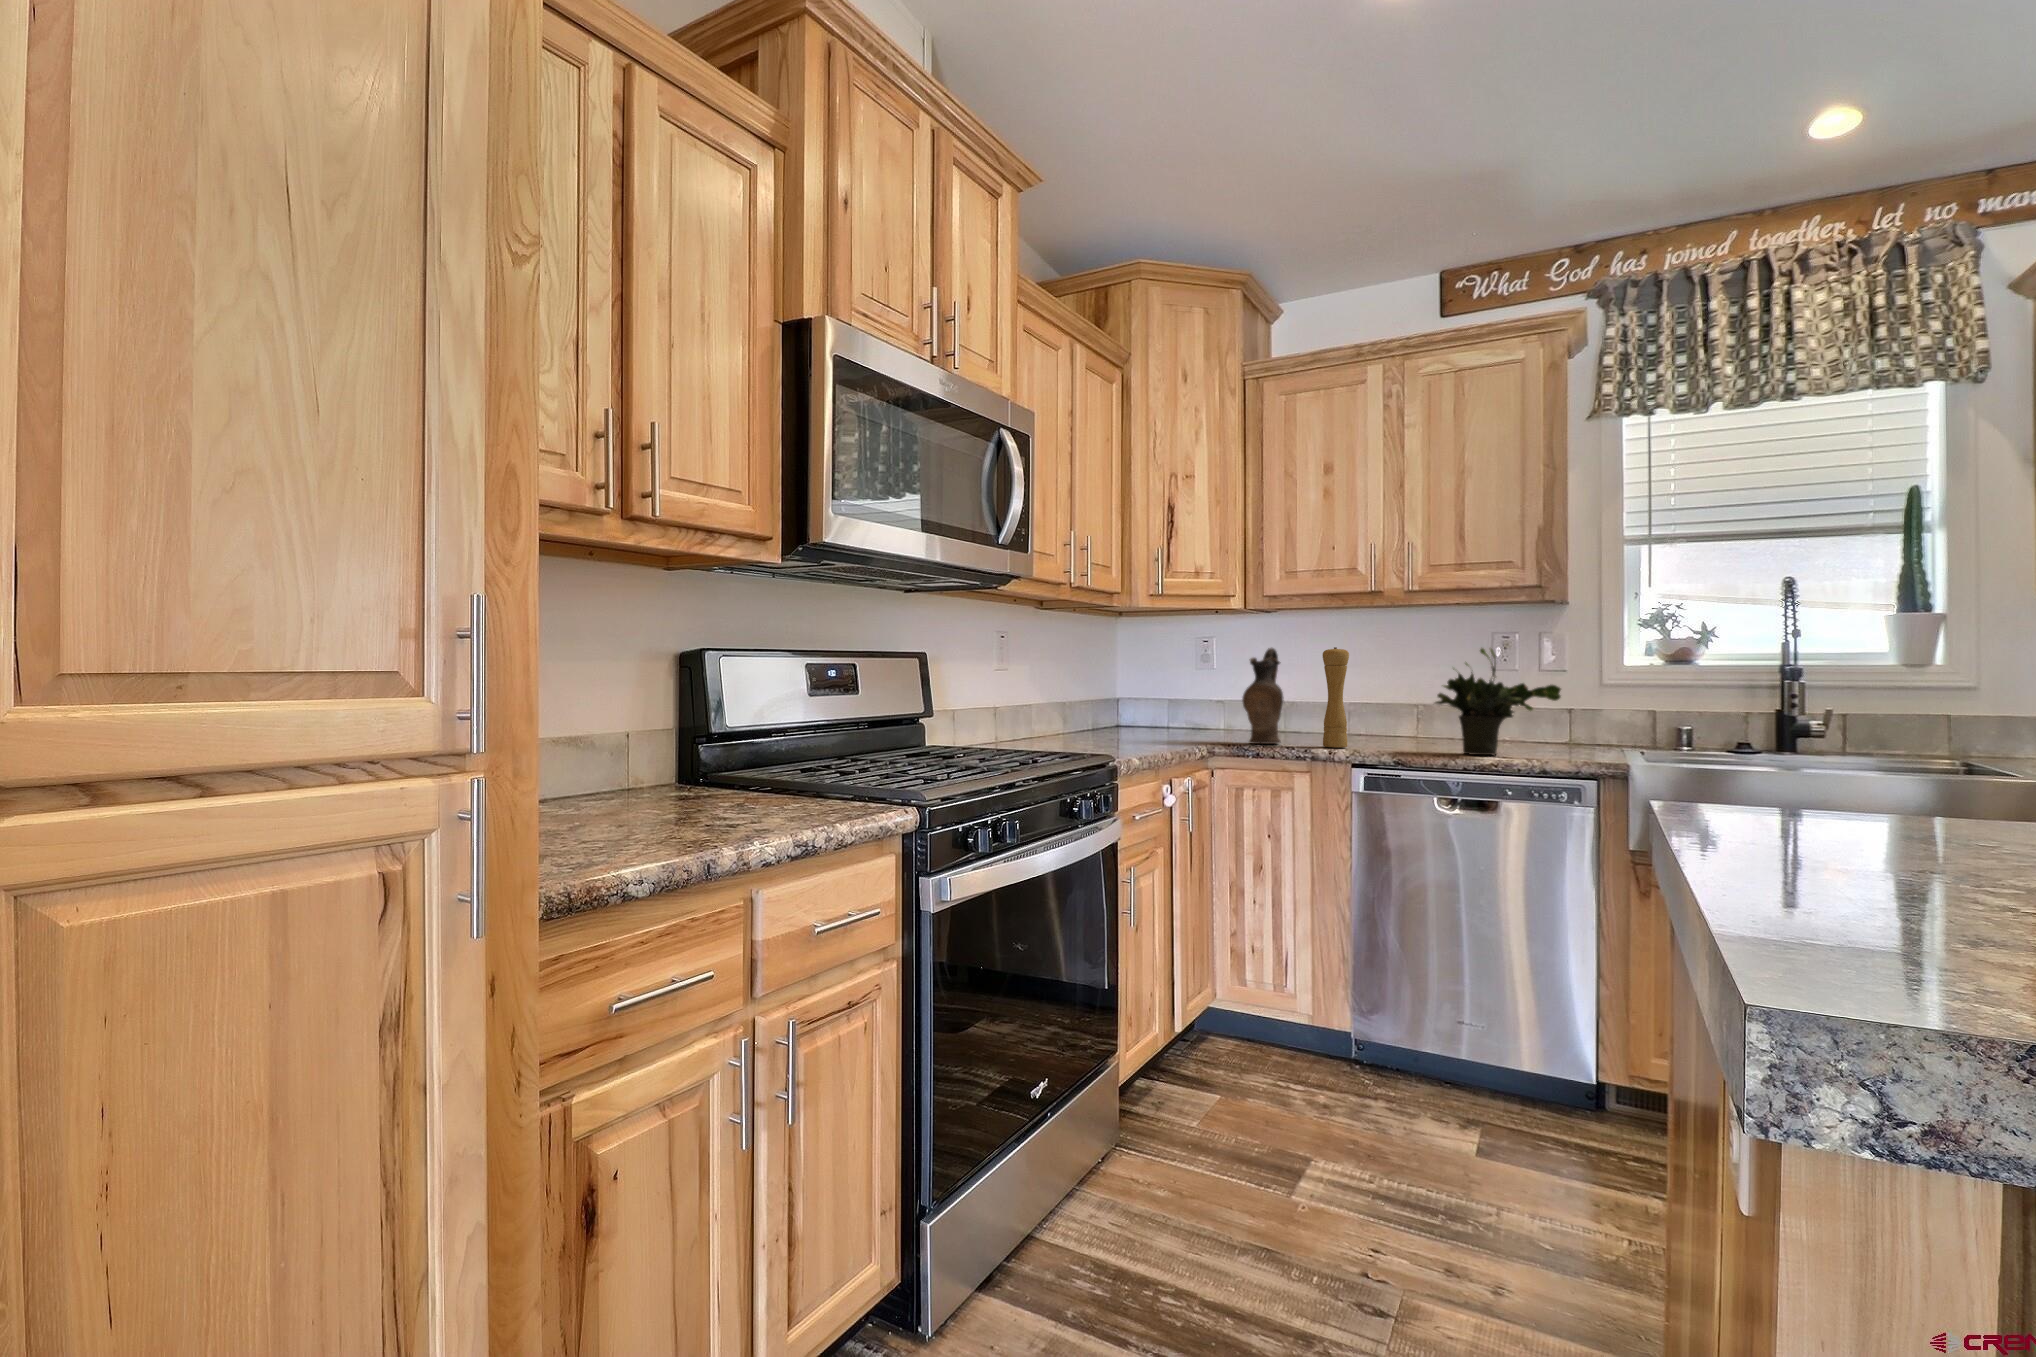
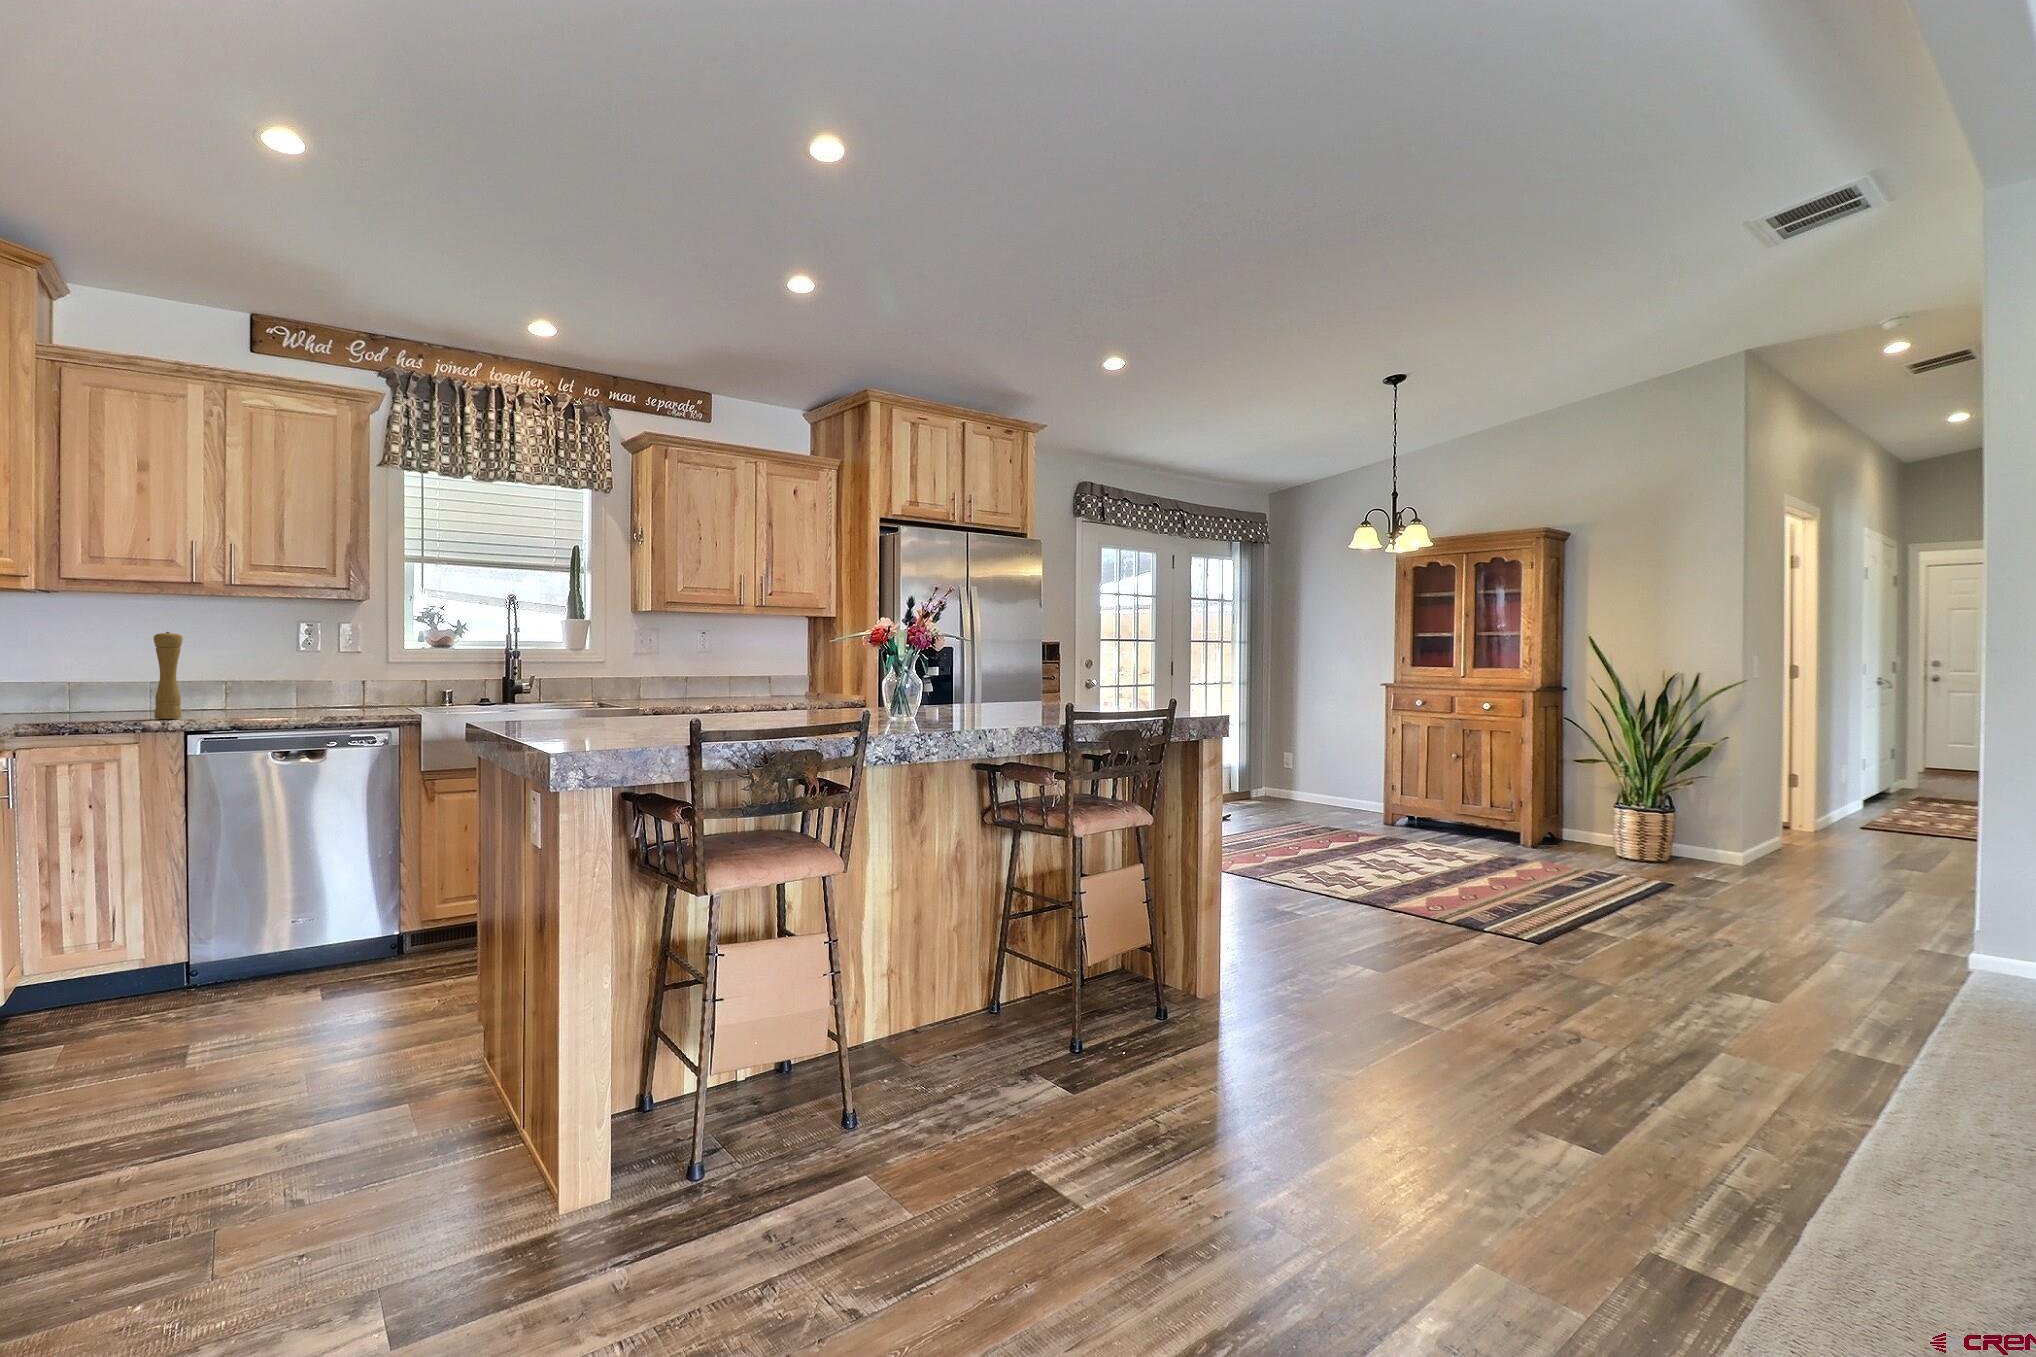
ceramic pitcher: present [1242,648,1284,744] -> none [59,630,109,720]
potted plant: present [1435,648,1561,755] -> none [266,636,372,718]

